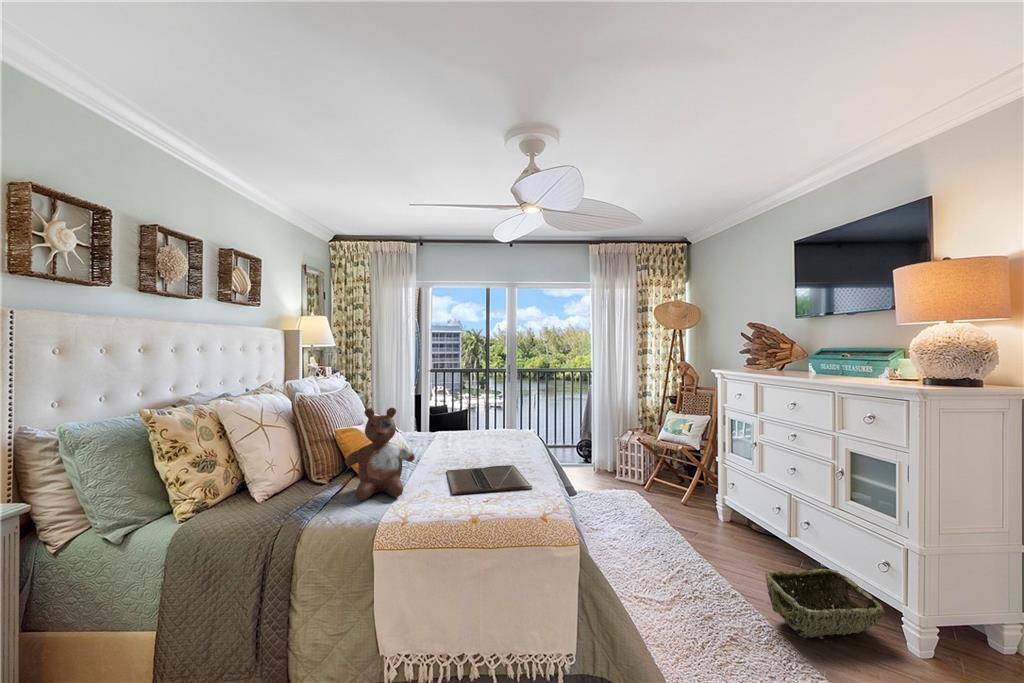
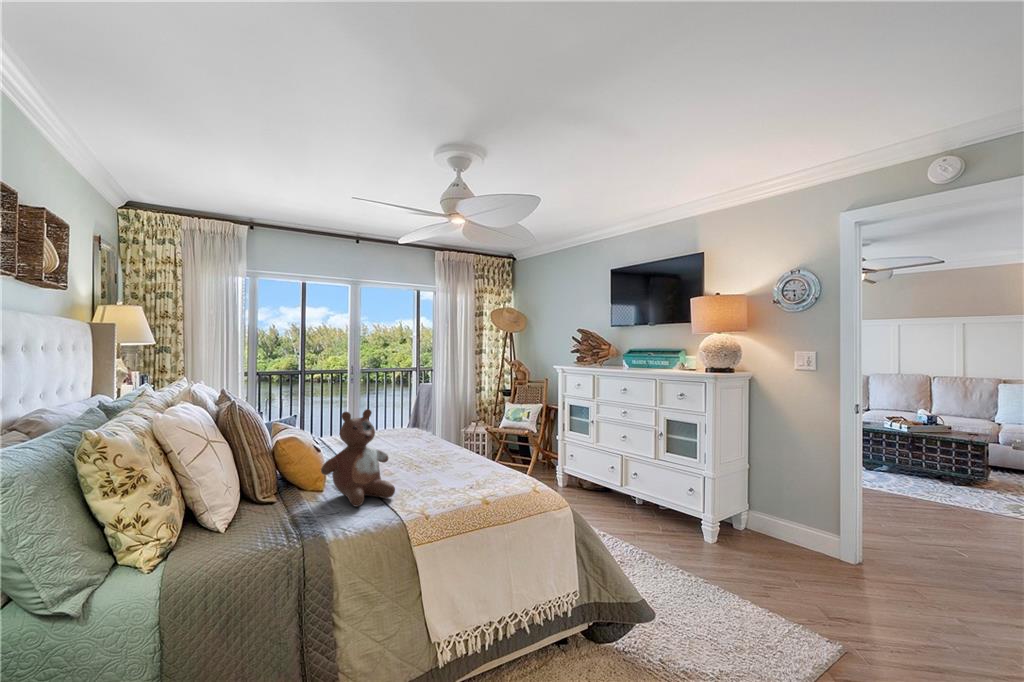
laptop: present [446,465,532,494] -> none [399,456,497,487]
woven basket: present [765,569,885,638] -> none [628,501,693,549]

